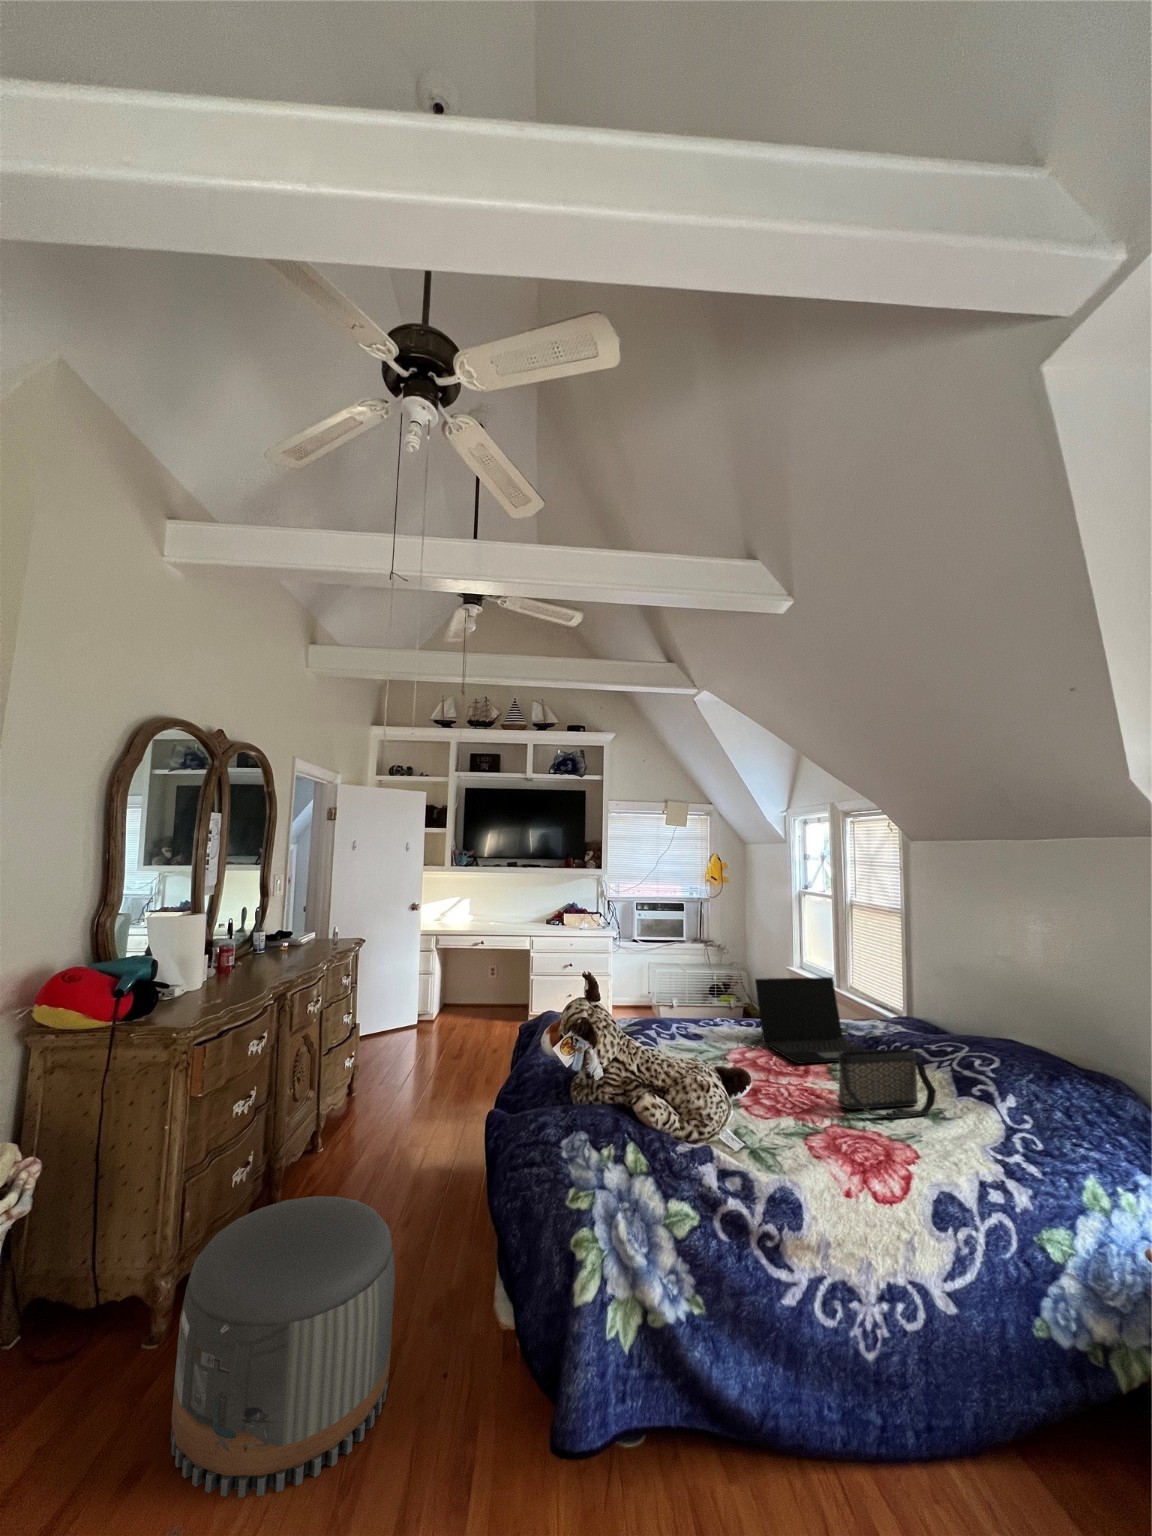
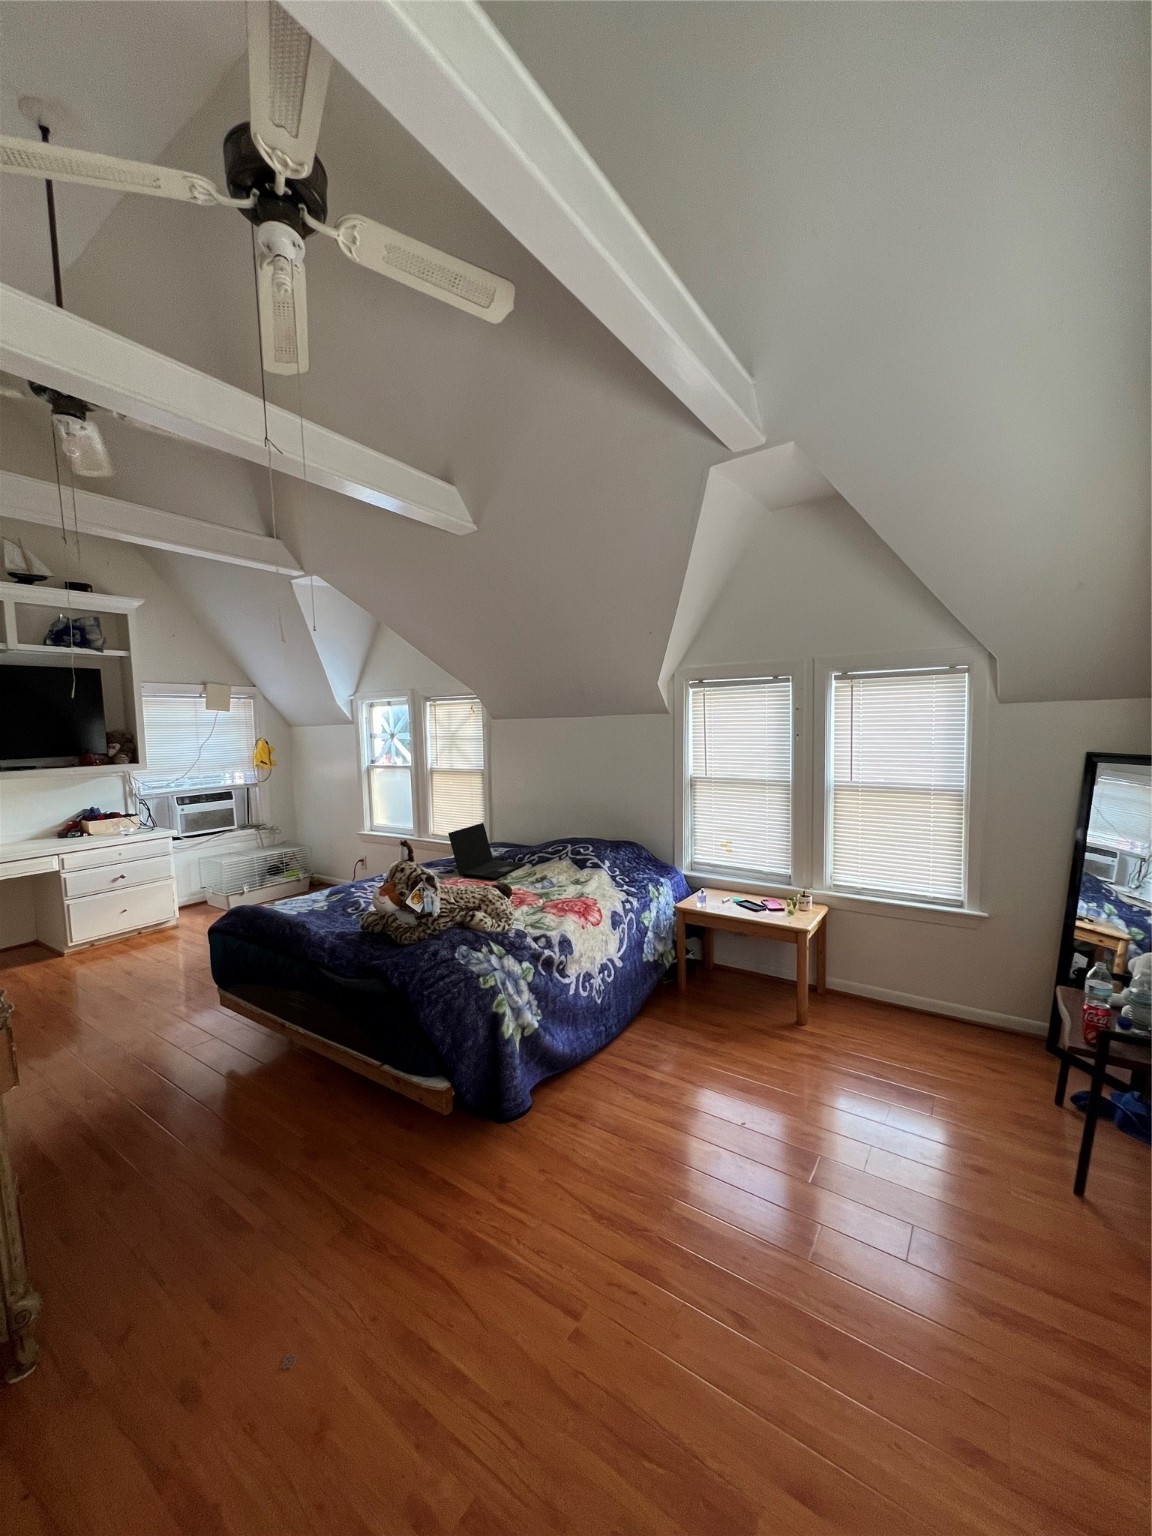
handbag: present [838,1049,936,1118] -> none [545,851,584,891]
pouf: present [171,1196,395,1497] -> none [185,1072,374,1307]

